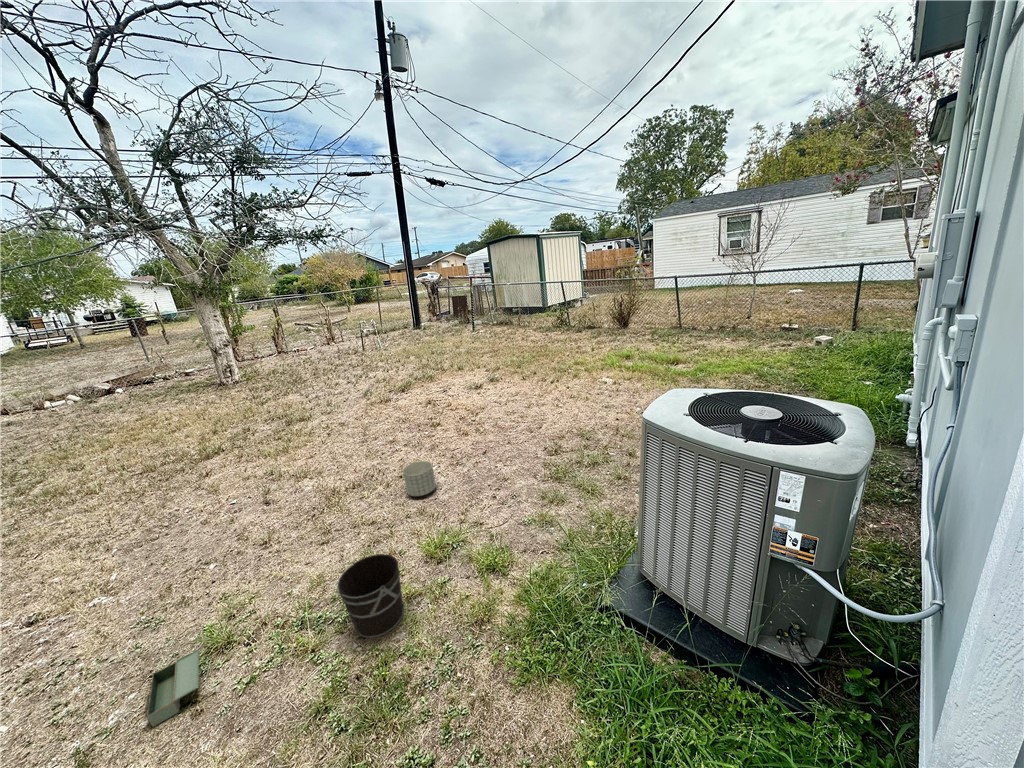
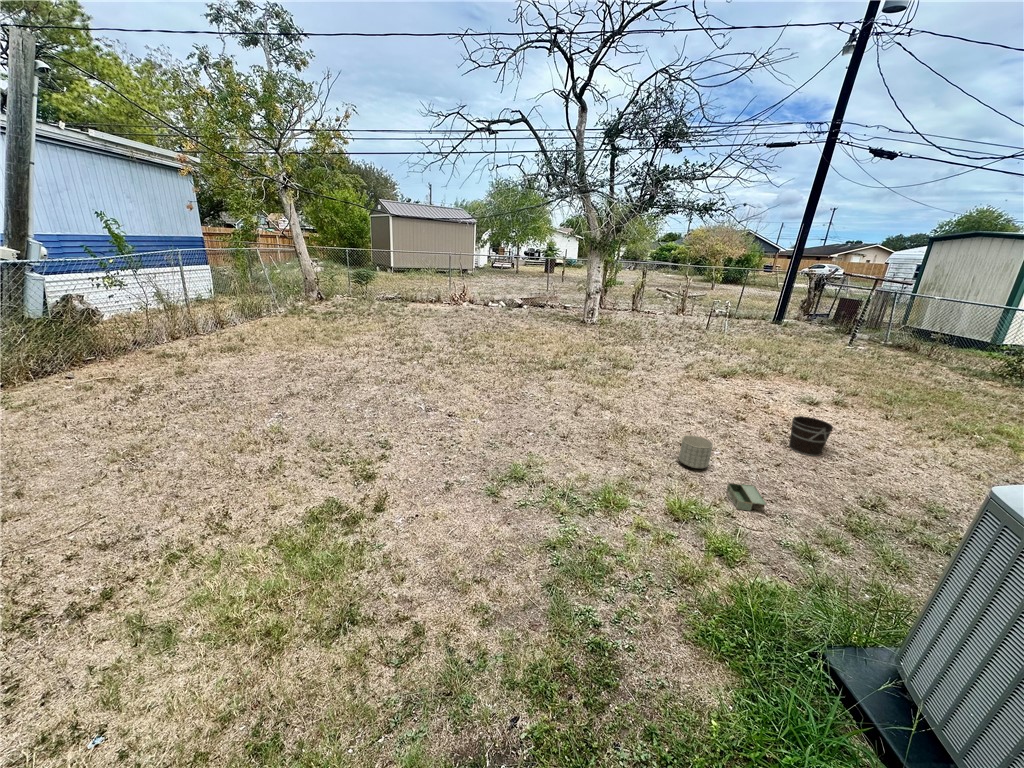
bucket: present [337,554,404,638] -> present [789,416,833,456]
toolbox: present [145,650,200,727] -> present [727,483,766,511]

